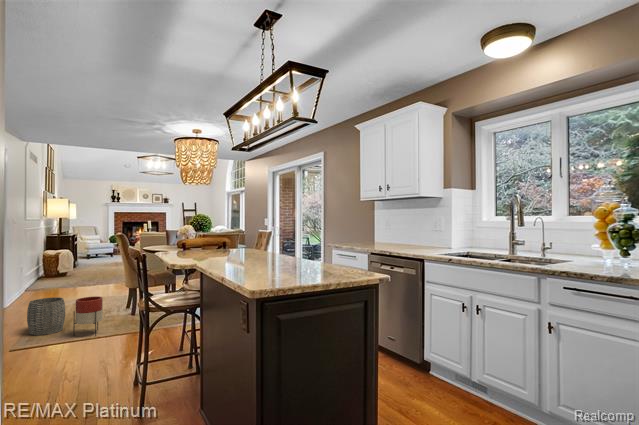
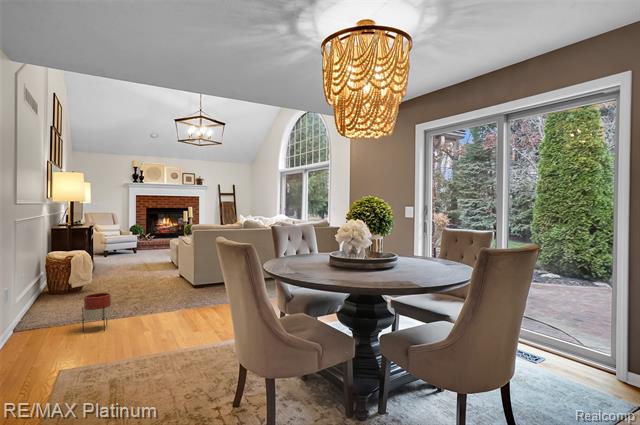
woven basket: present [27,297,65,335] -> none [38,294,75,332]

